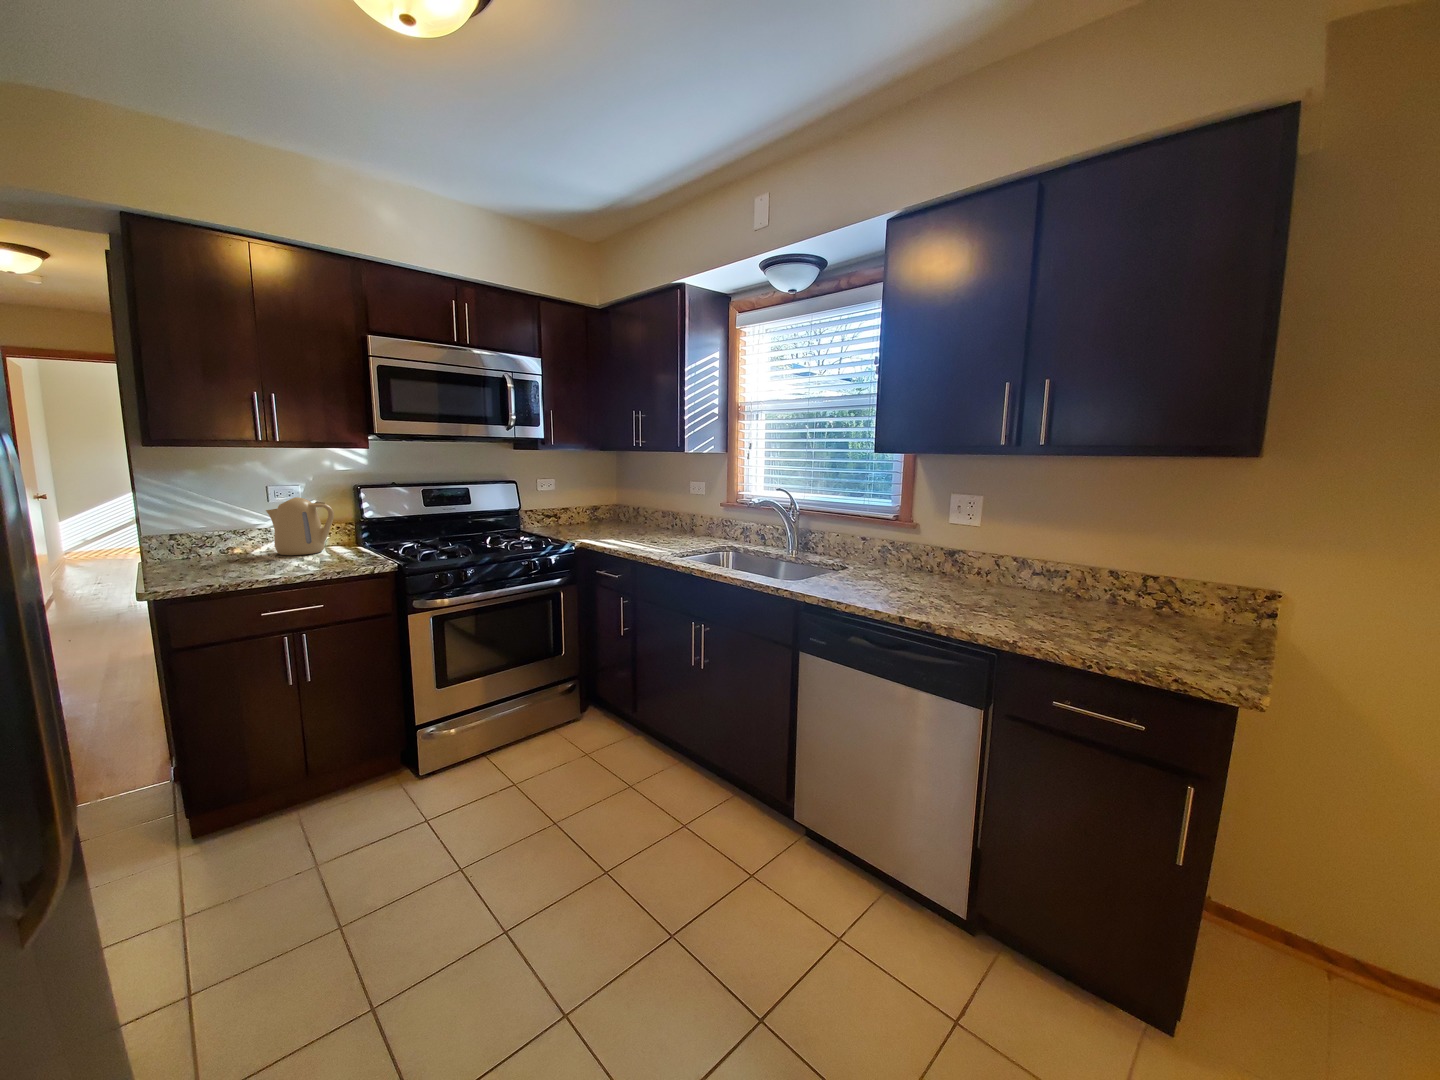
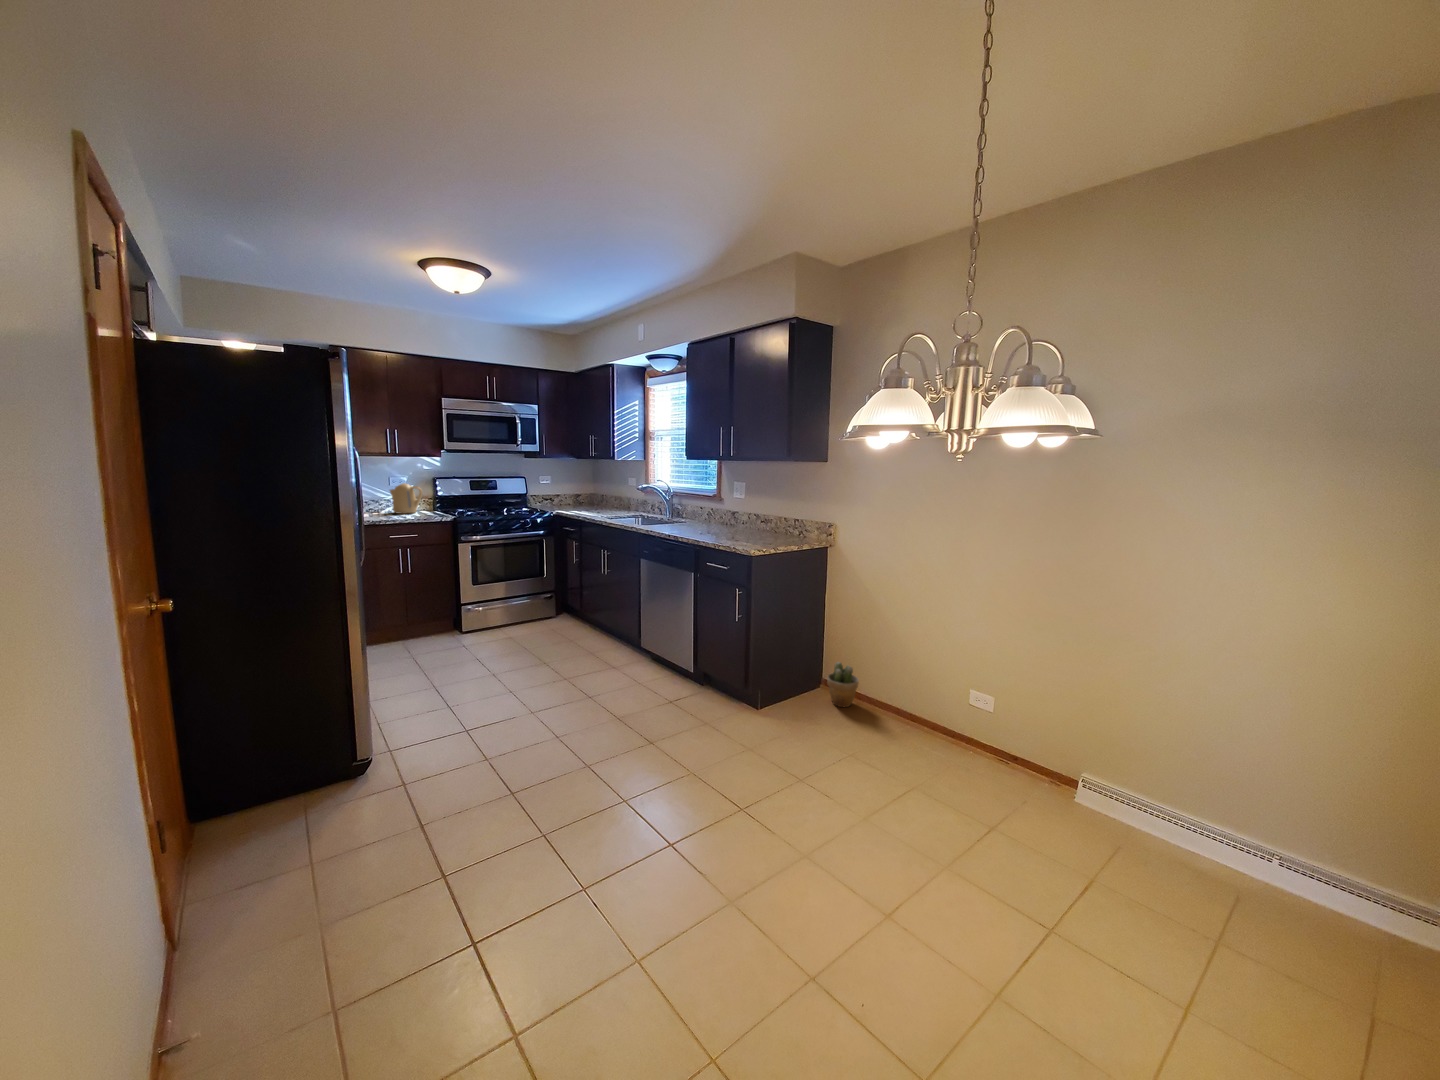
potted plant: none [1270,899,1375,1010] -> present [827,662,859,707]

